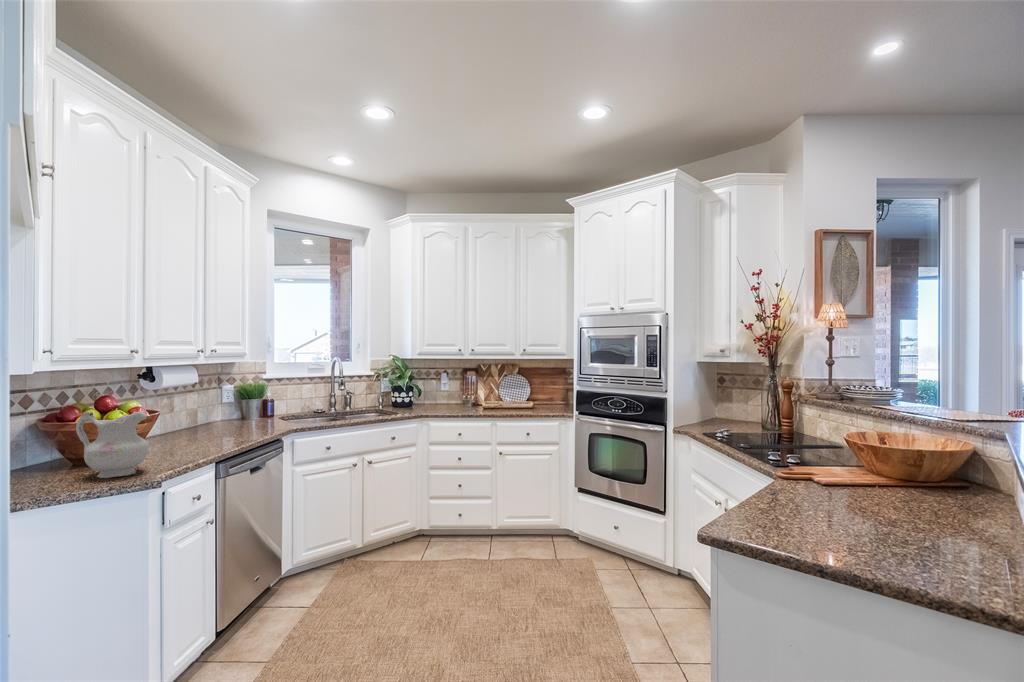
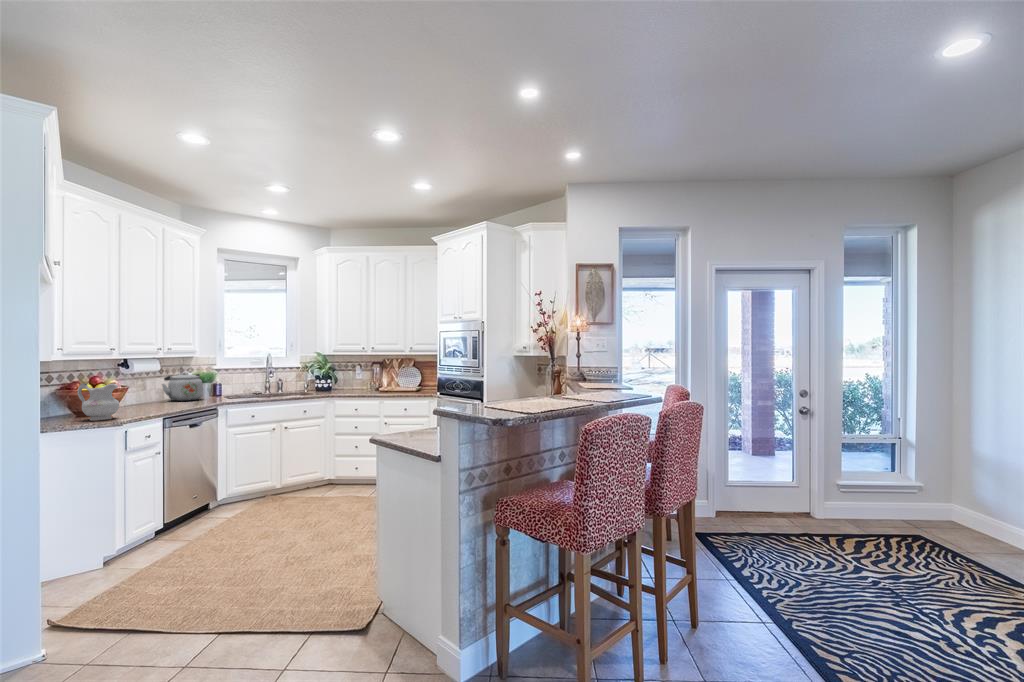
kettle: none [198,385,255,428] -> present [162,373,202,401]

